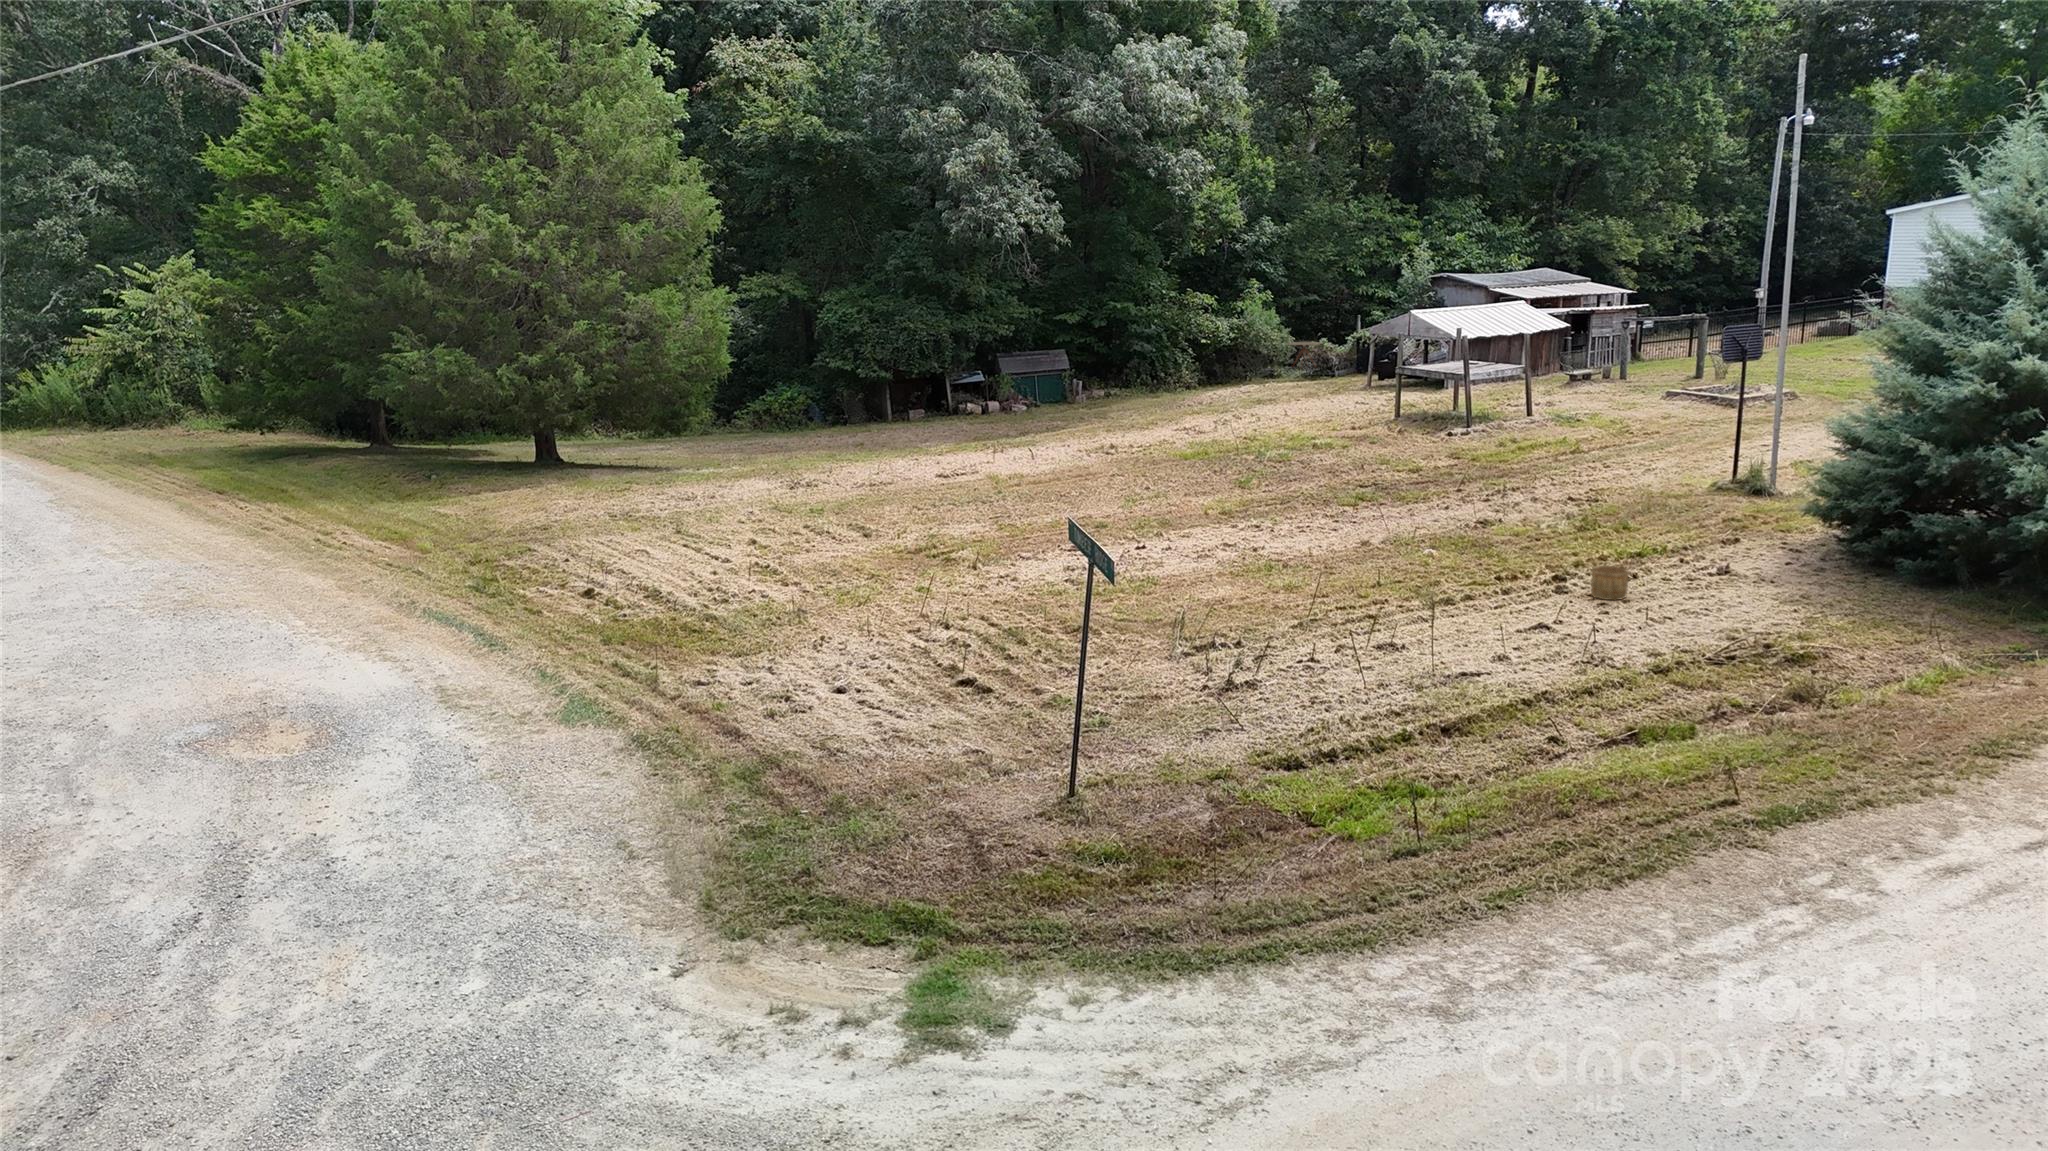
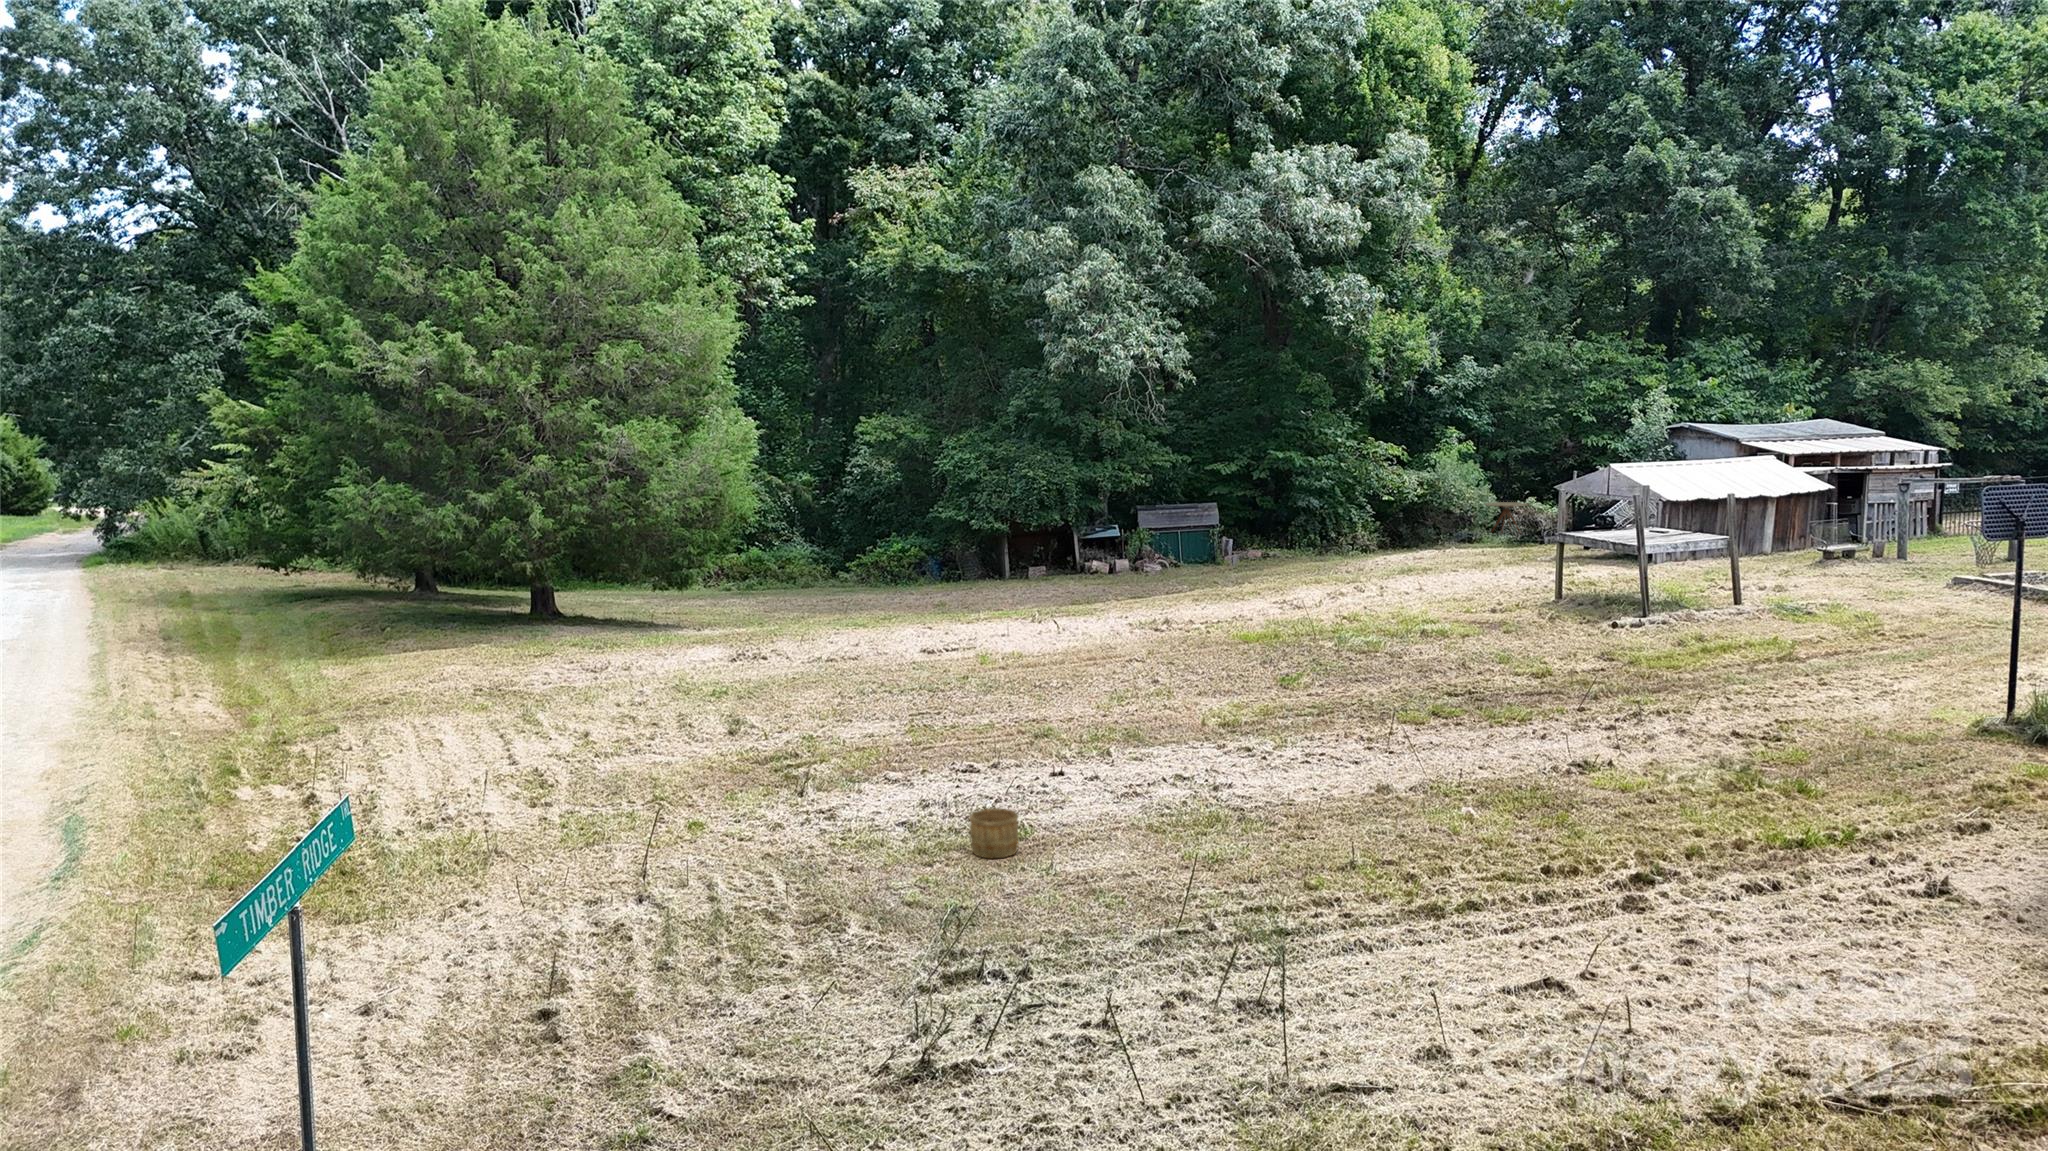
wooden bucket: present [1591,566,1629,600] -> present [969,808,1019,859]

